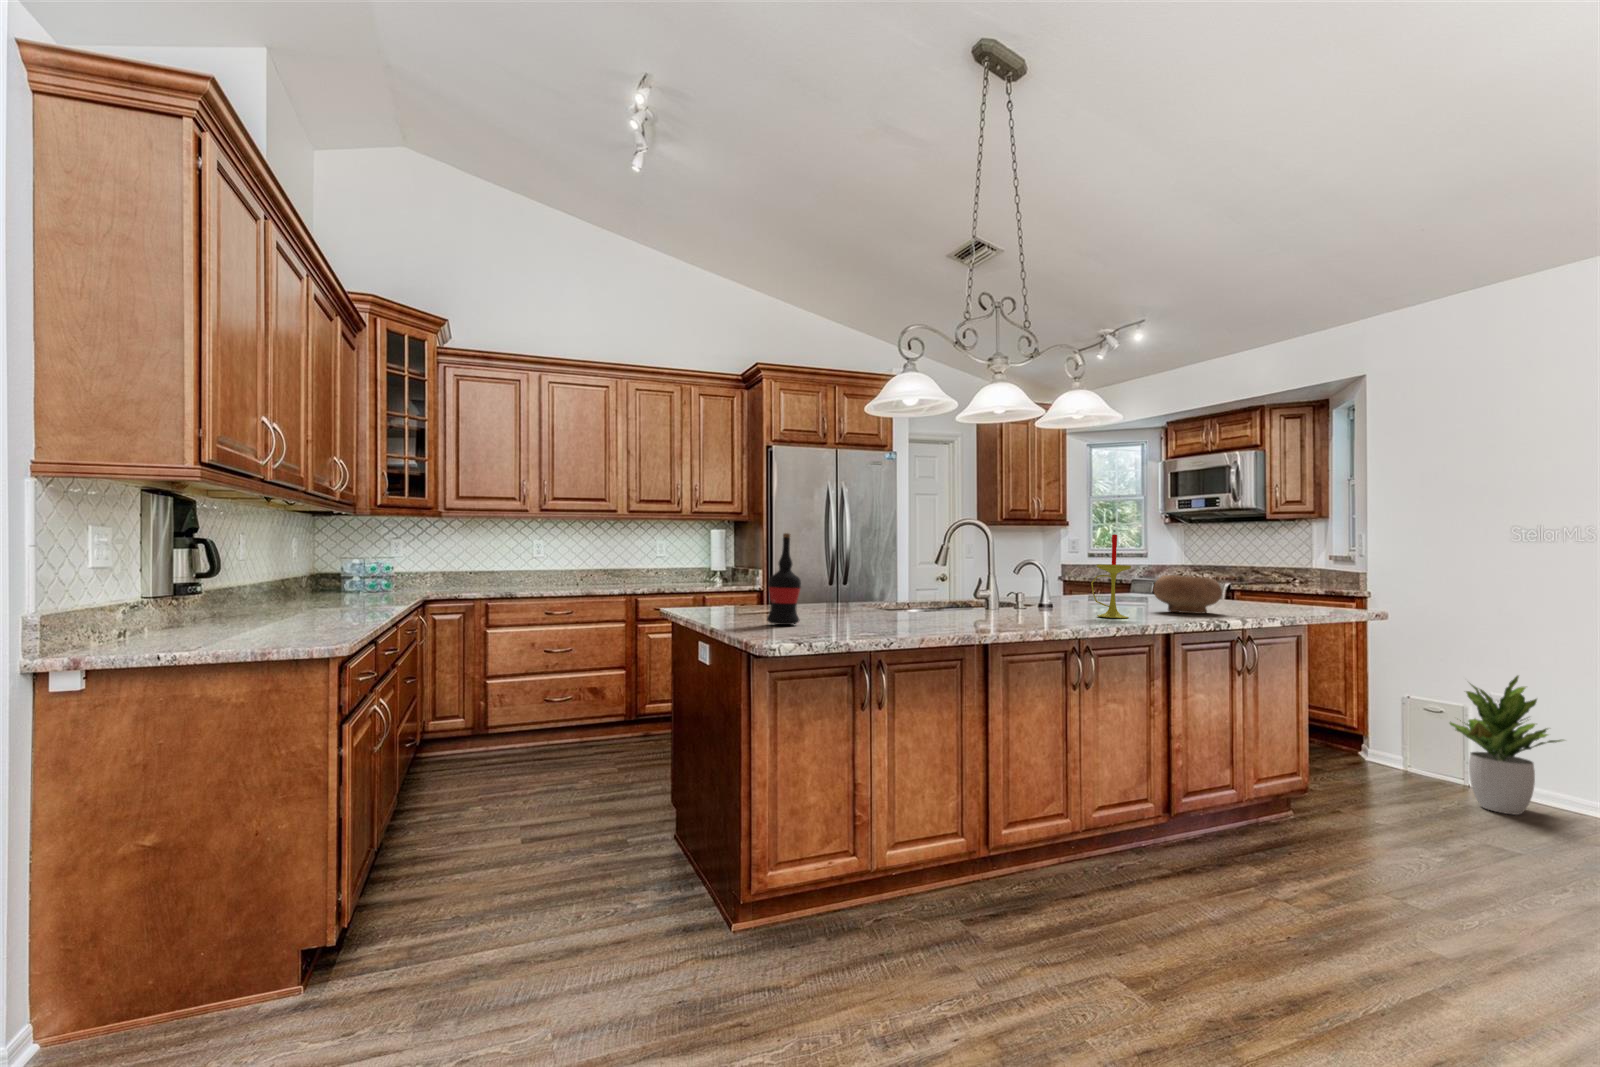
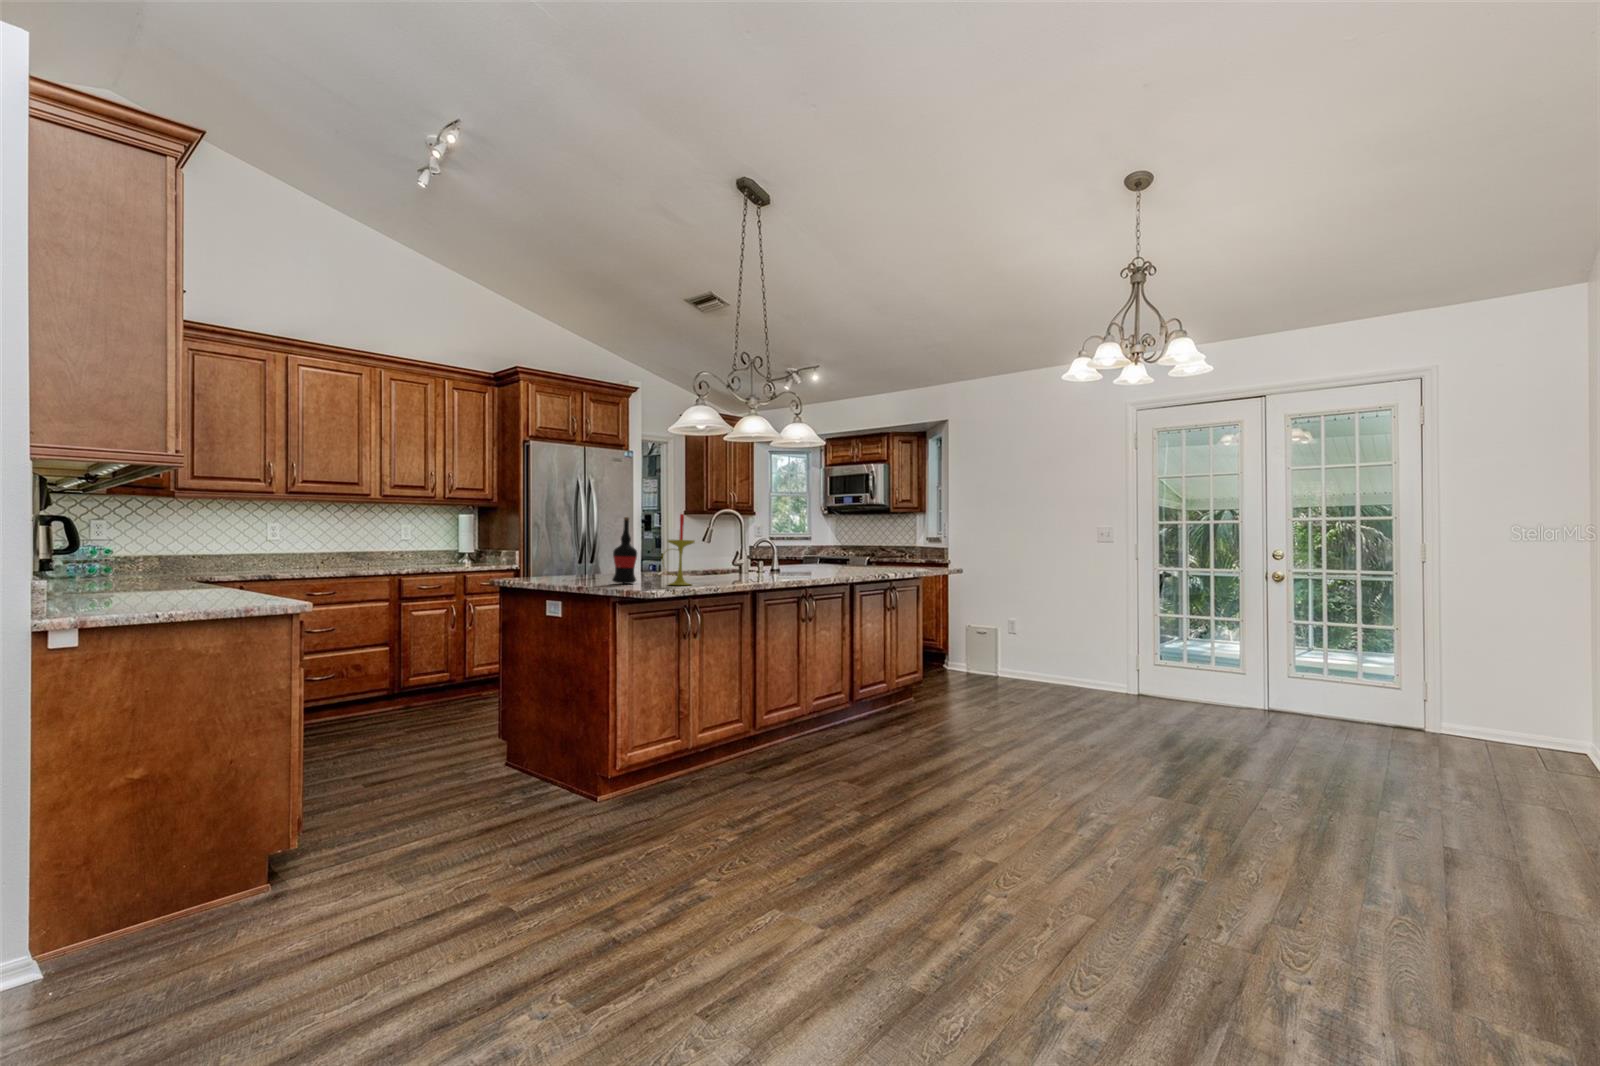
candle: present [1091,535,1131,618] -> present [668,514,695,585]
bowl: present [1153,575,1222,614] -> none [841,548,881,572]
potted plant: present [1450,676,1562,815] -> none [988,605,1040,685]

